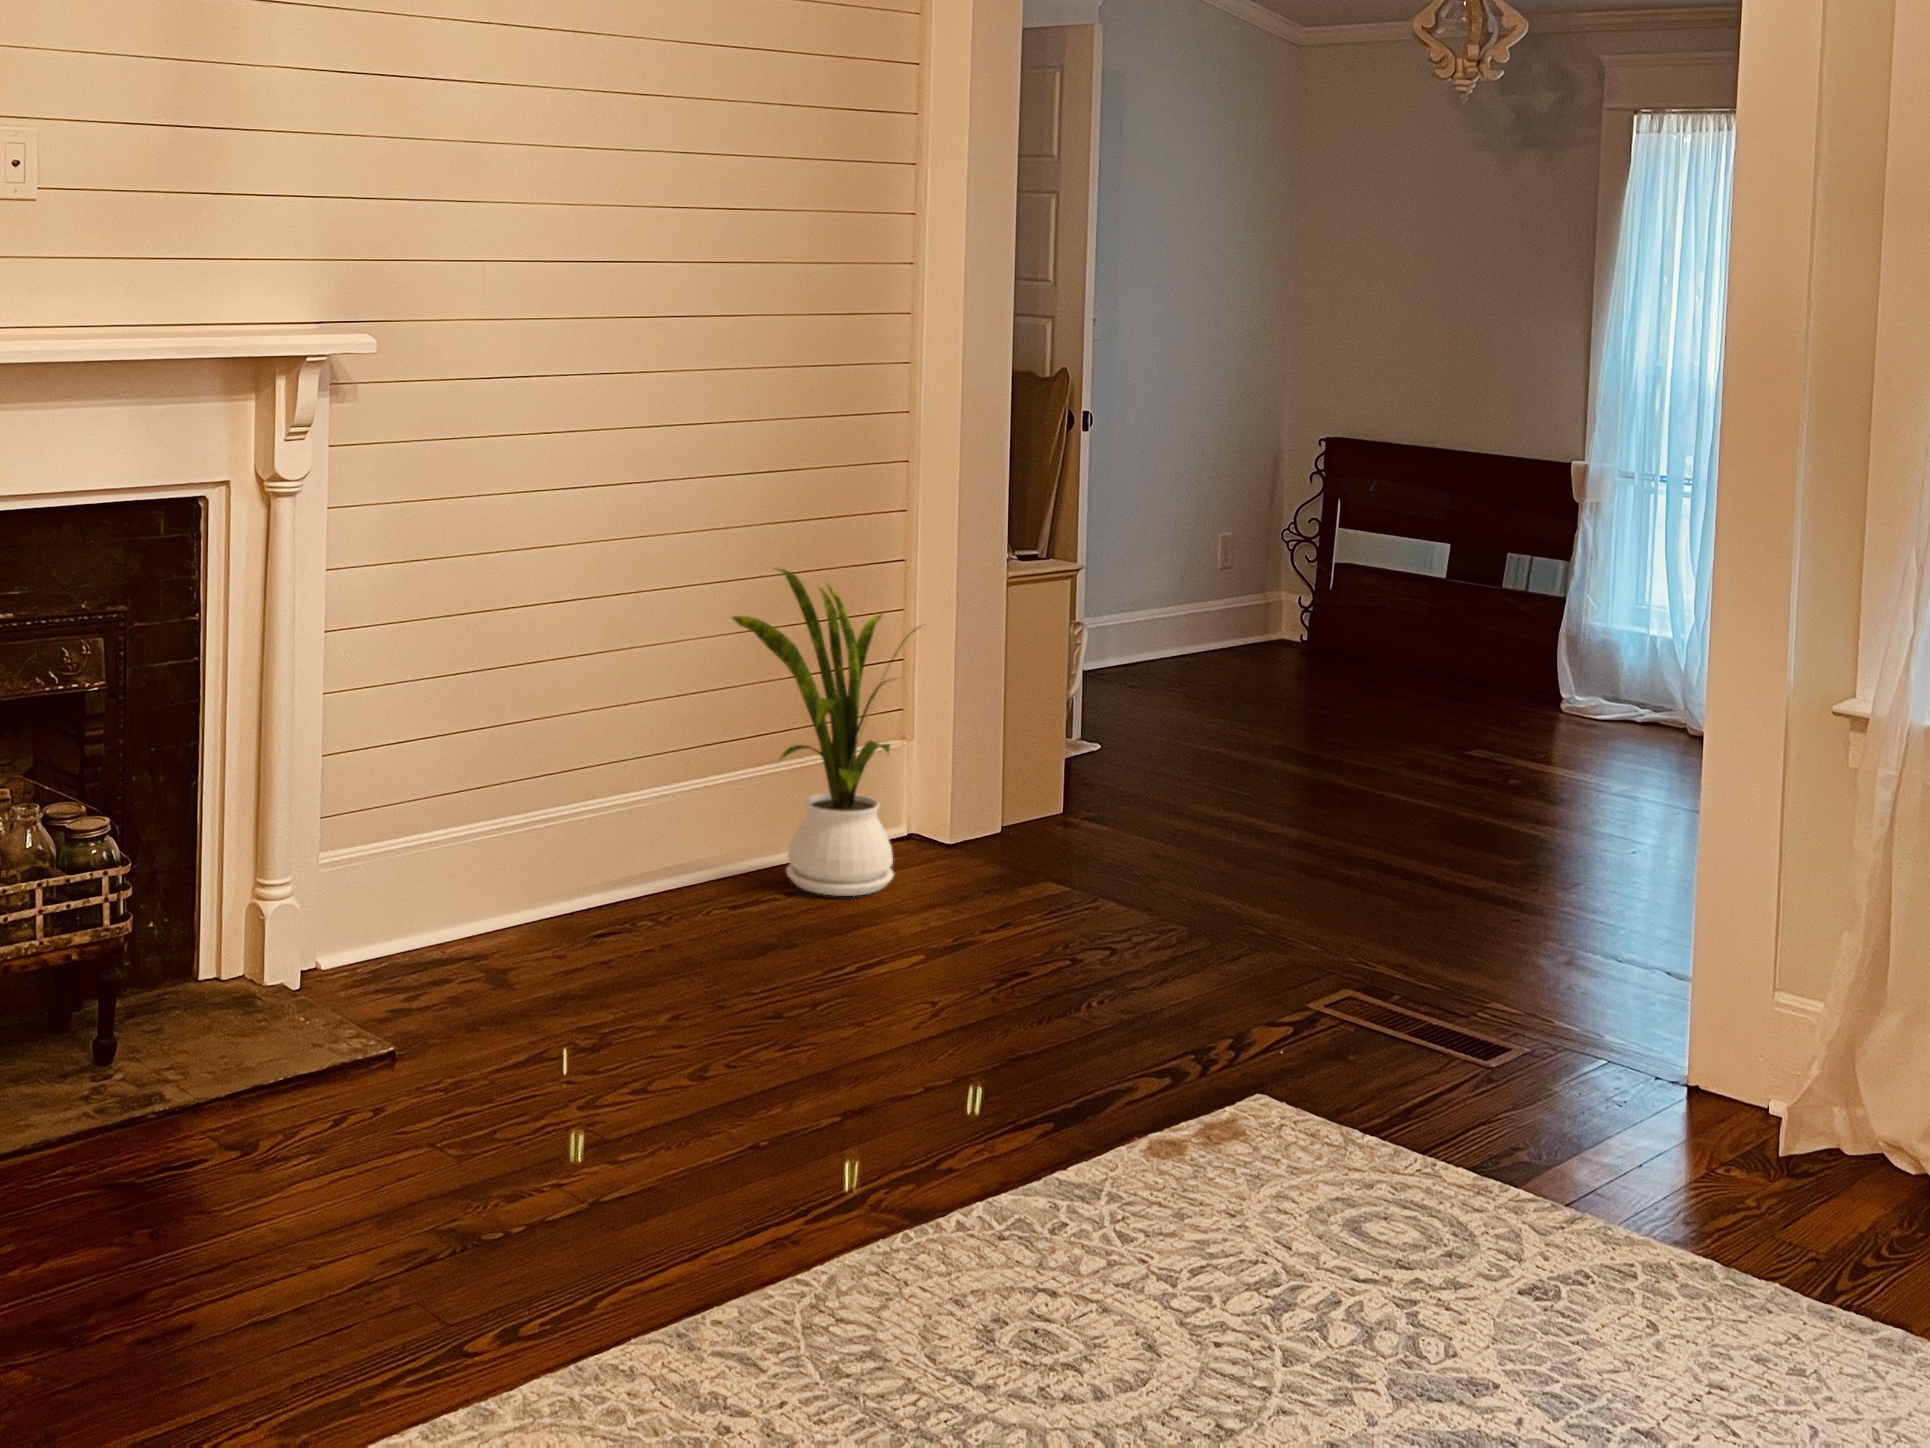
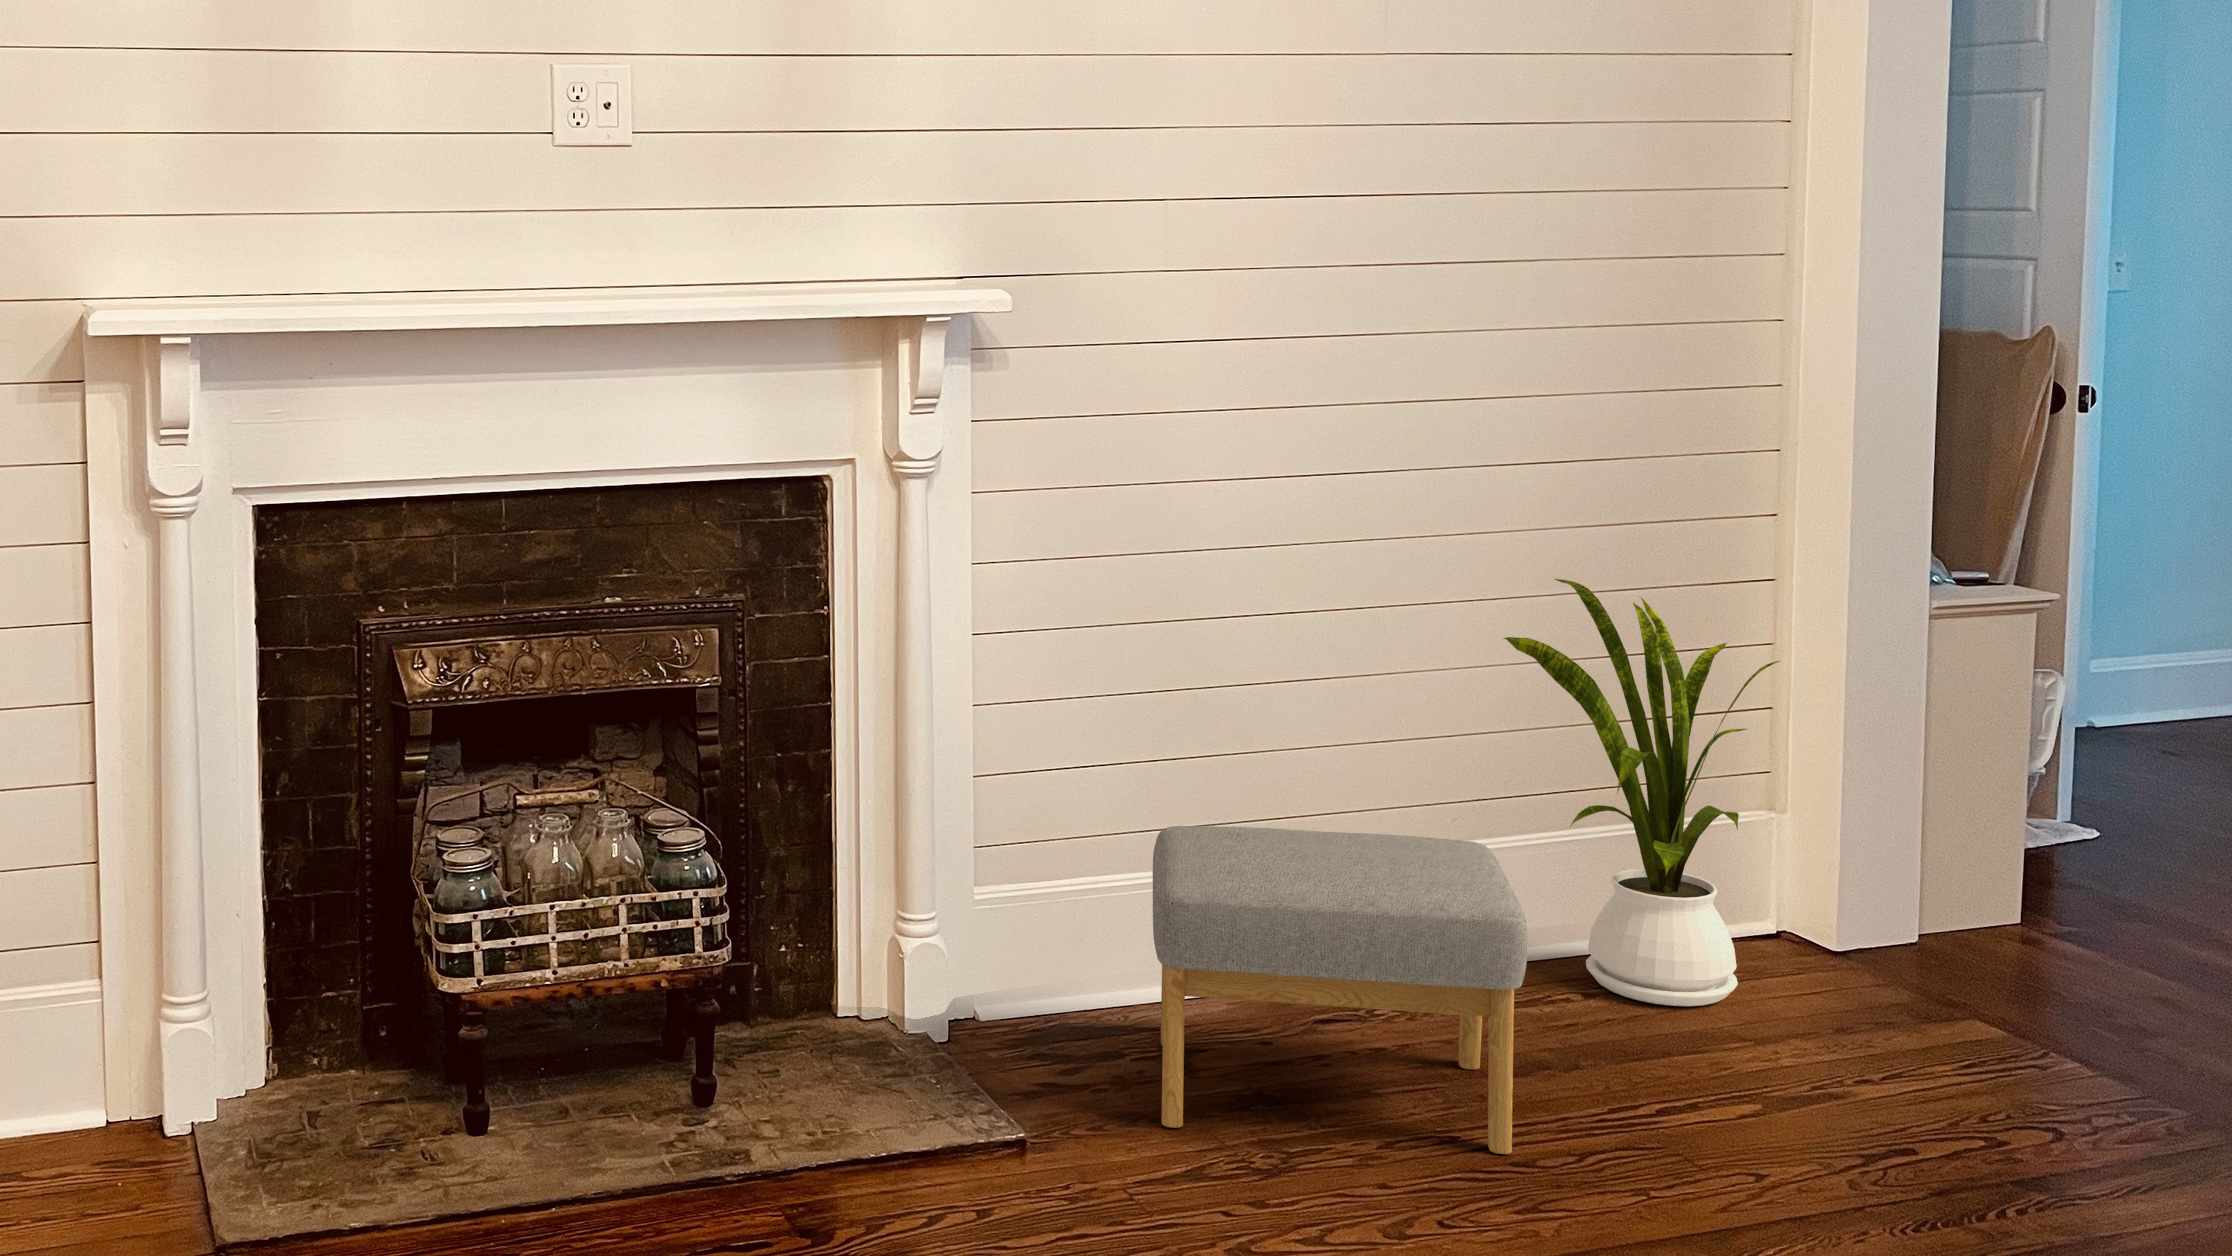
footstool: none [477,776,777,1028] -> present [1153,826,1528,1154]

